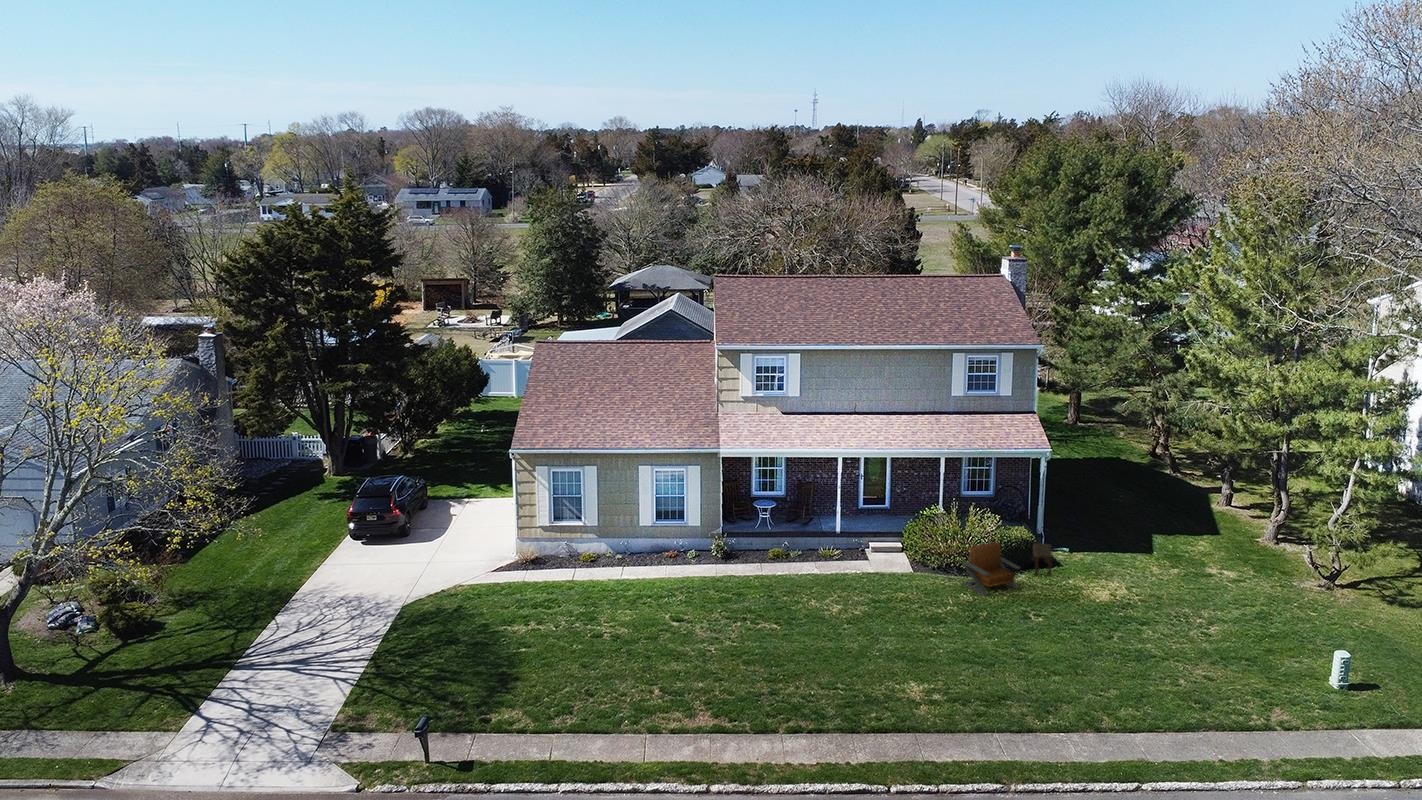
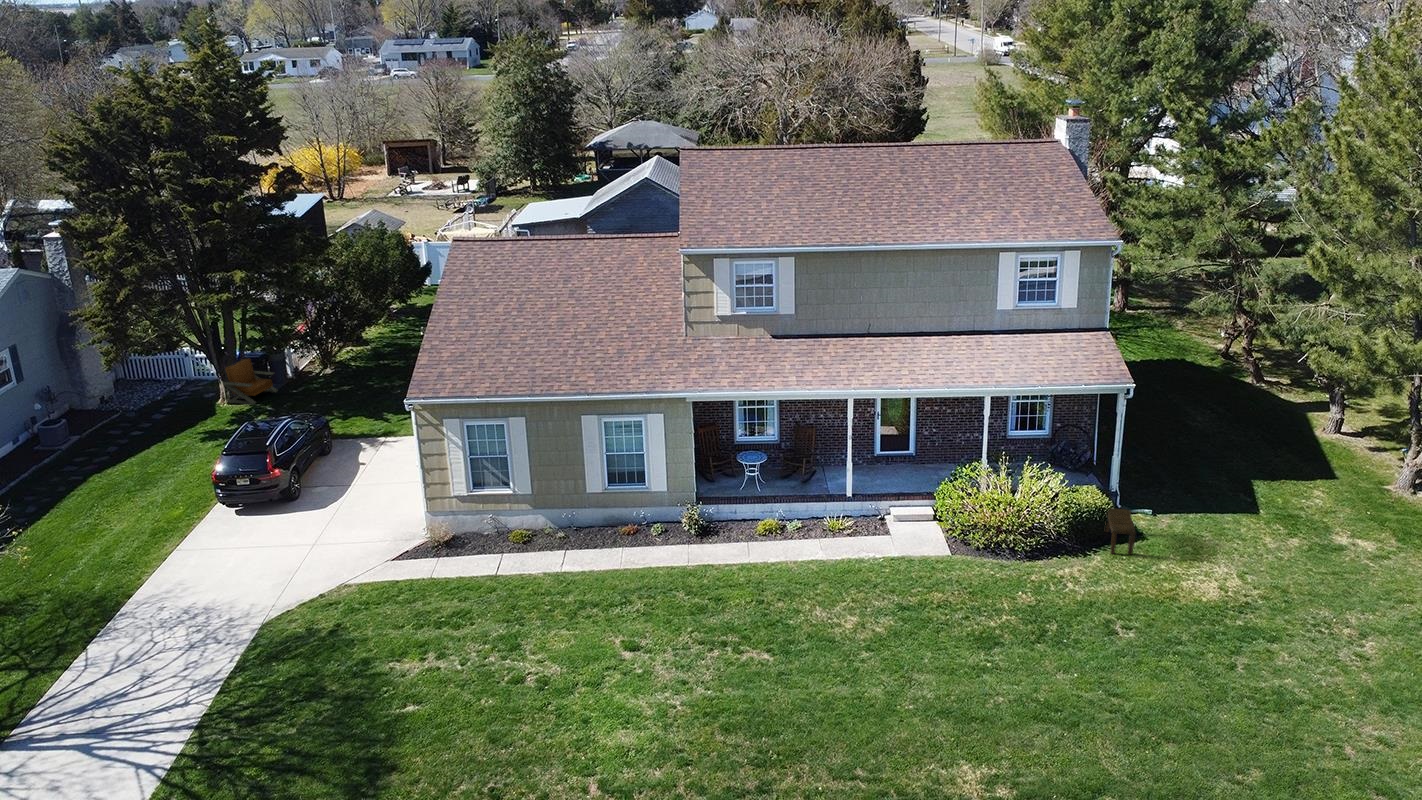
lounge chair: present [963,542,1020,596] -> present [223,359,277,404]

